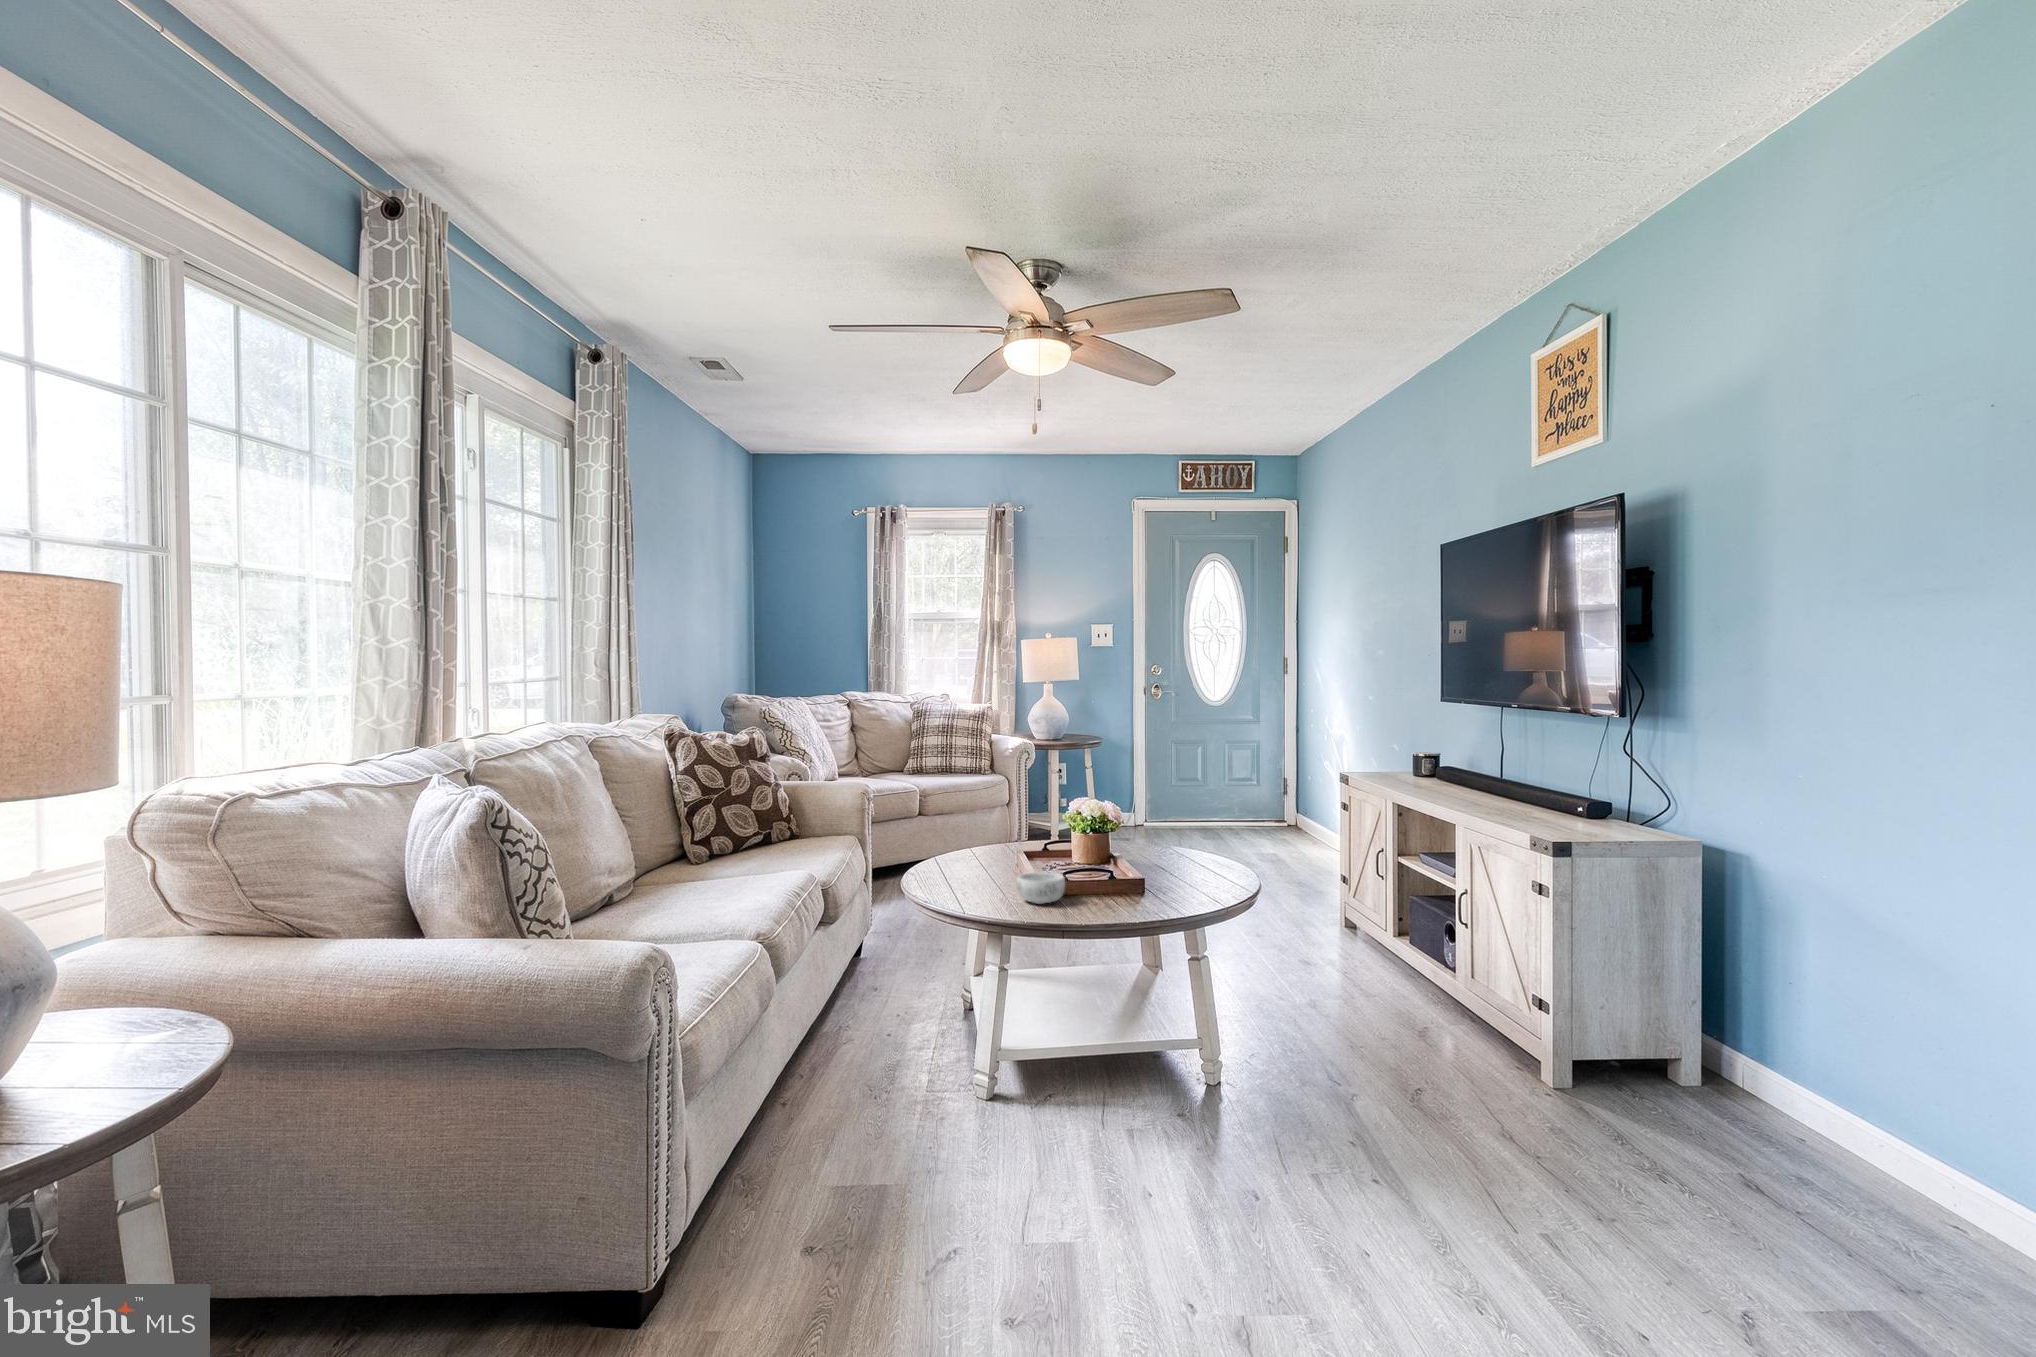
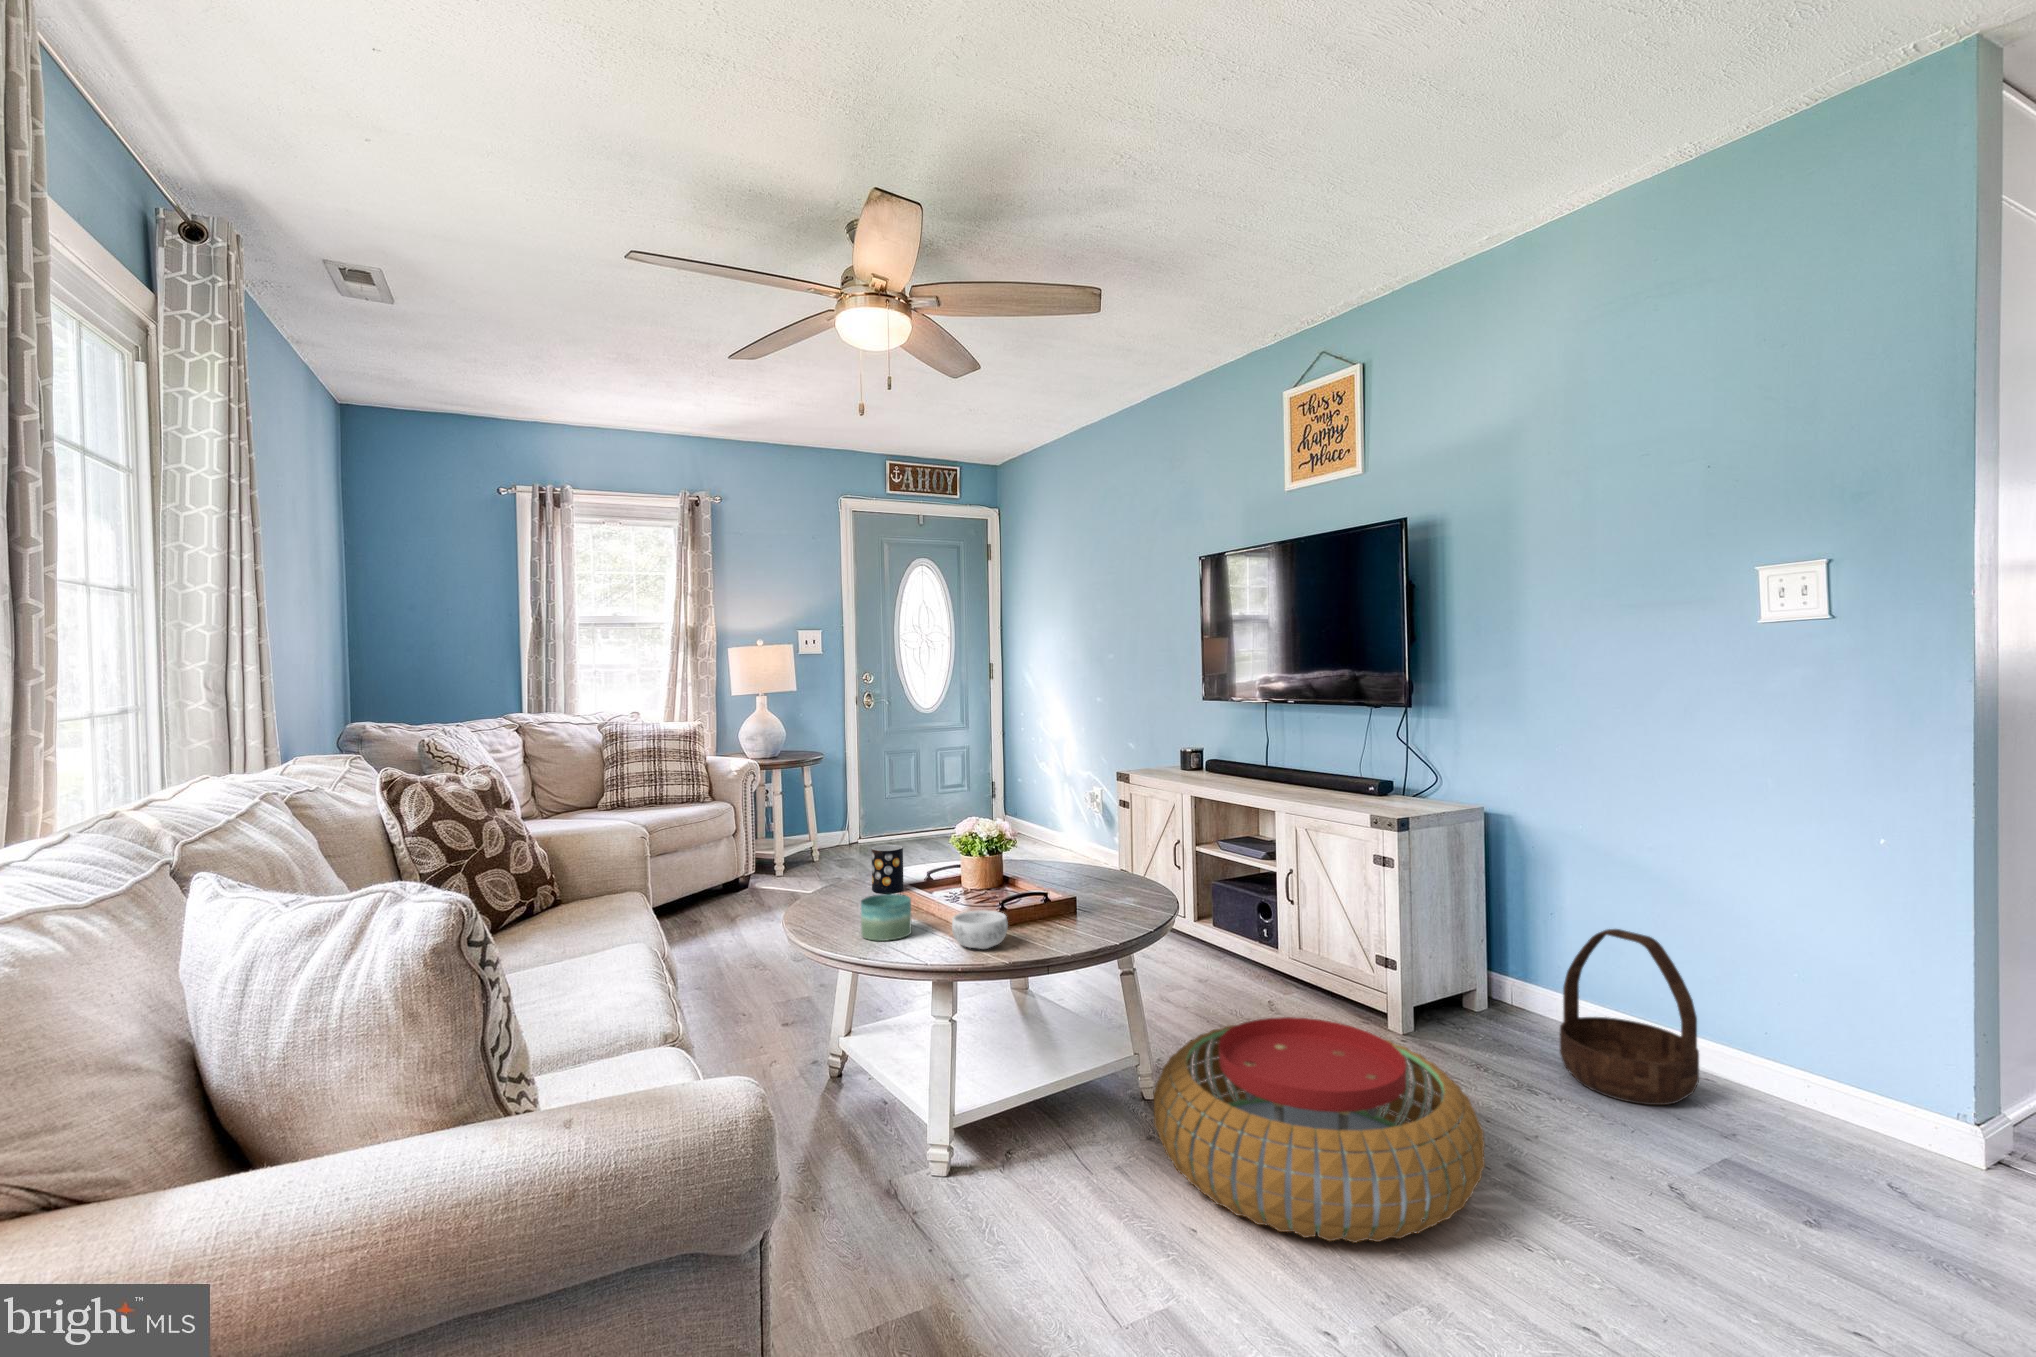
mug: none [1013,815,1040,856] -> present [871,845,904,893]
candle: none [960,851,1002,889] -> present [861,894,912,941]
basket: none [1720,988,1903,1207] -> present [1560,929,1699,1105]
pouf: none [1174,1012,1501,1230] -> present [1154,1017,1485,1243]

